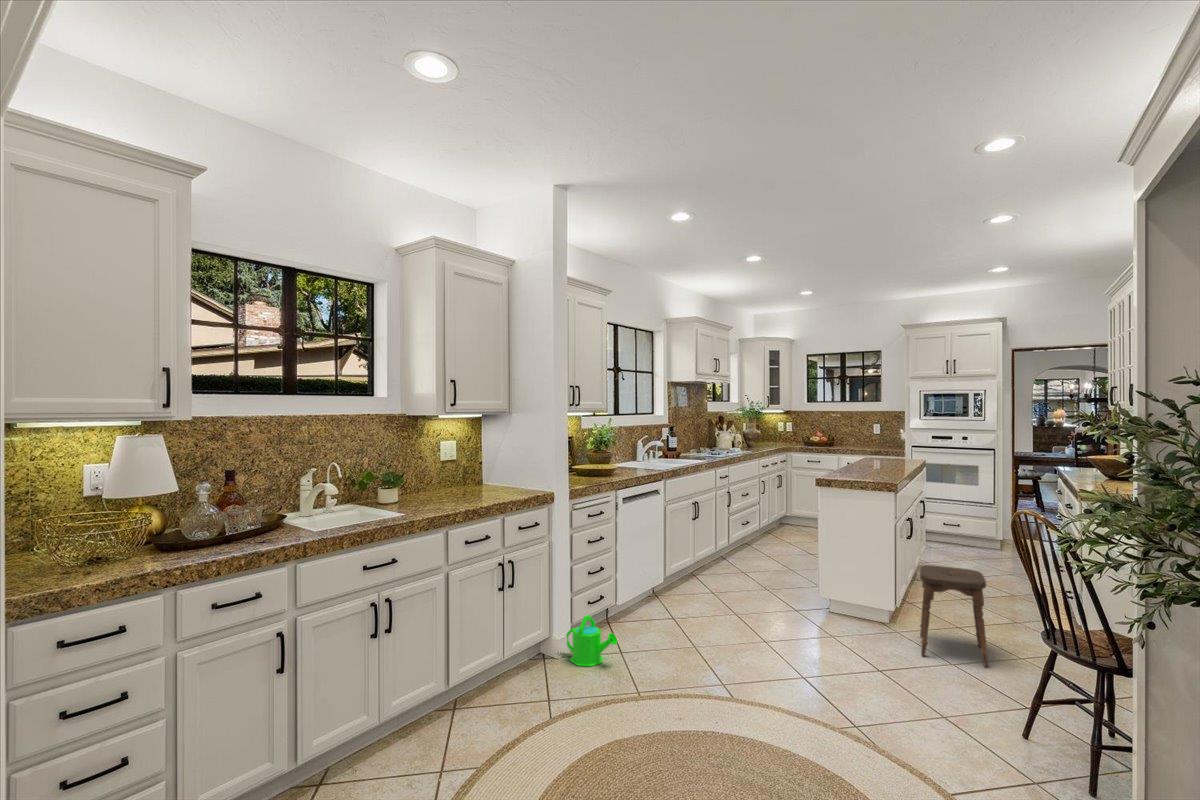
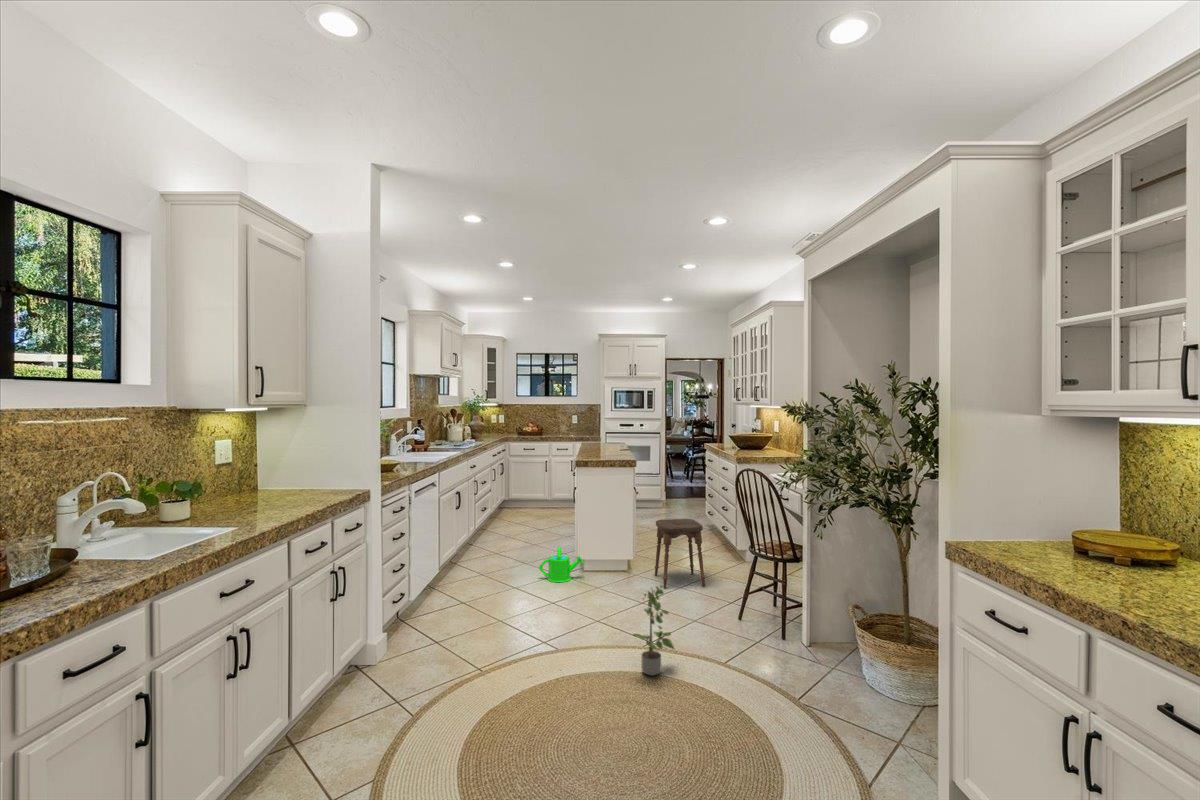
watering can: present [566,615,617,666] -> present [539,547,583,582]
potted plant: none [801,644,865,760] -> present [633,585,675,675]

